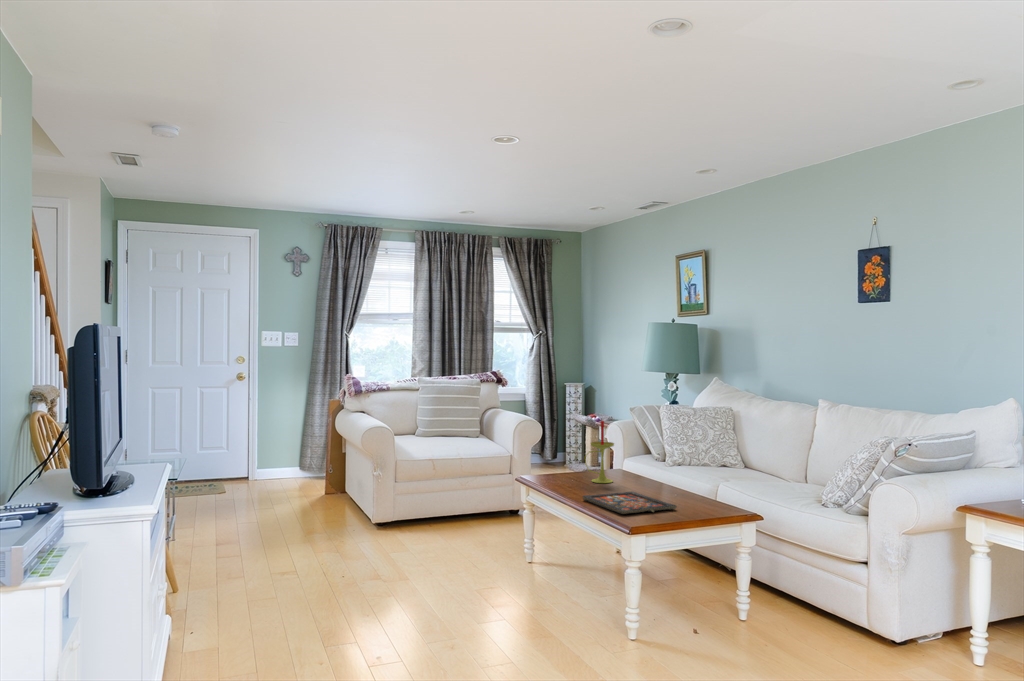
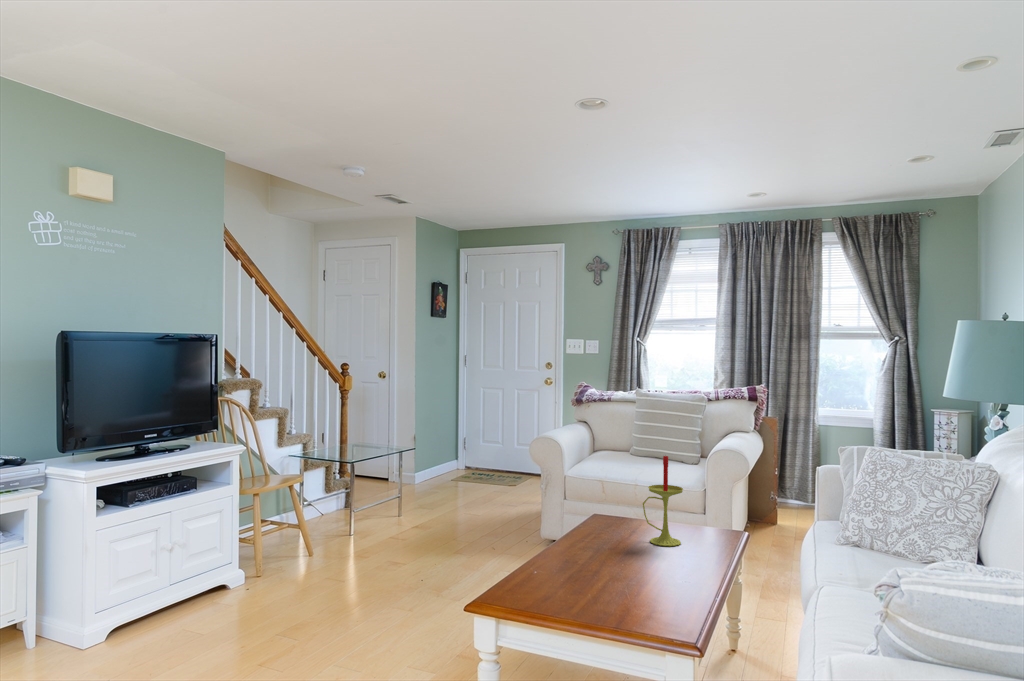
board game: present [583,491,676,514] -> none [516,552,635,601]

